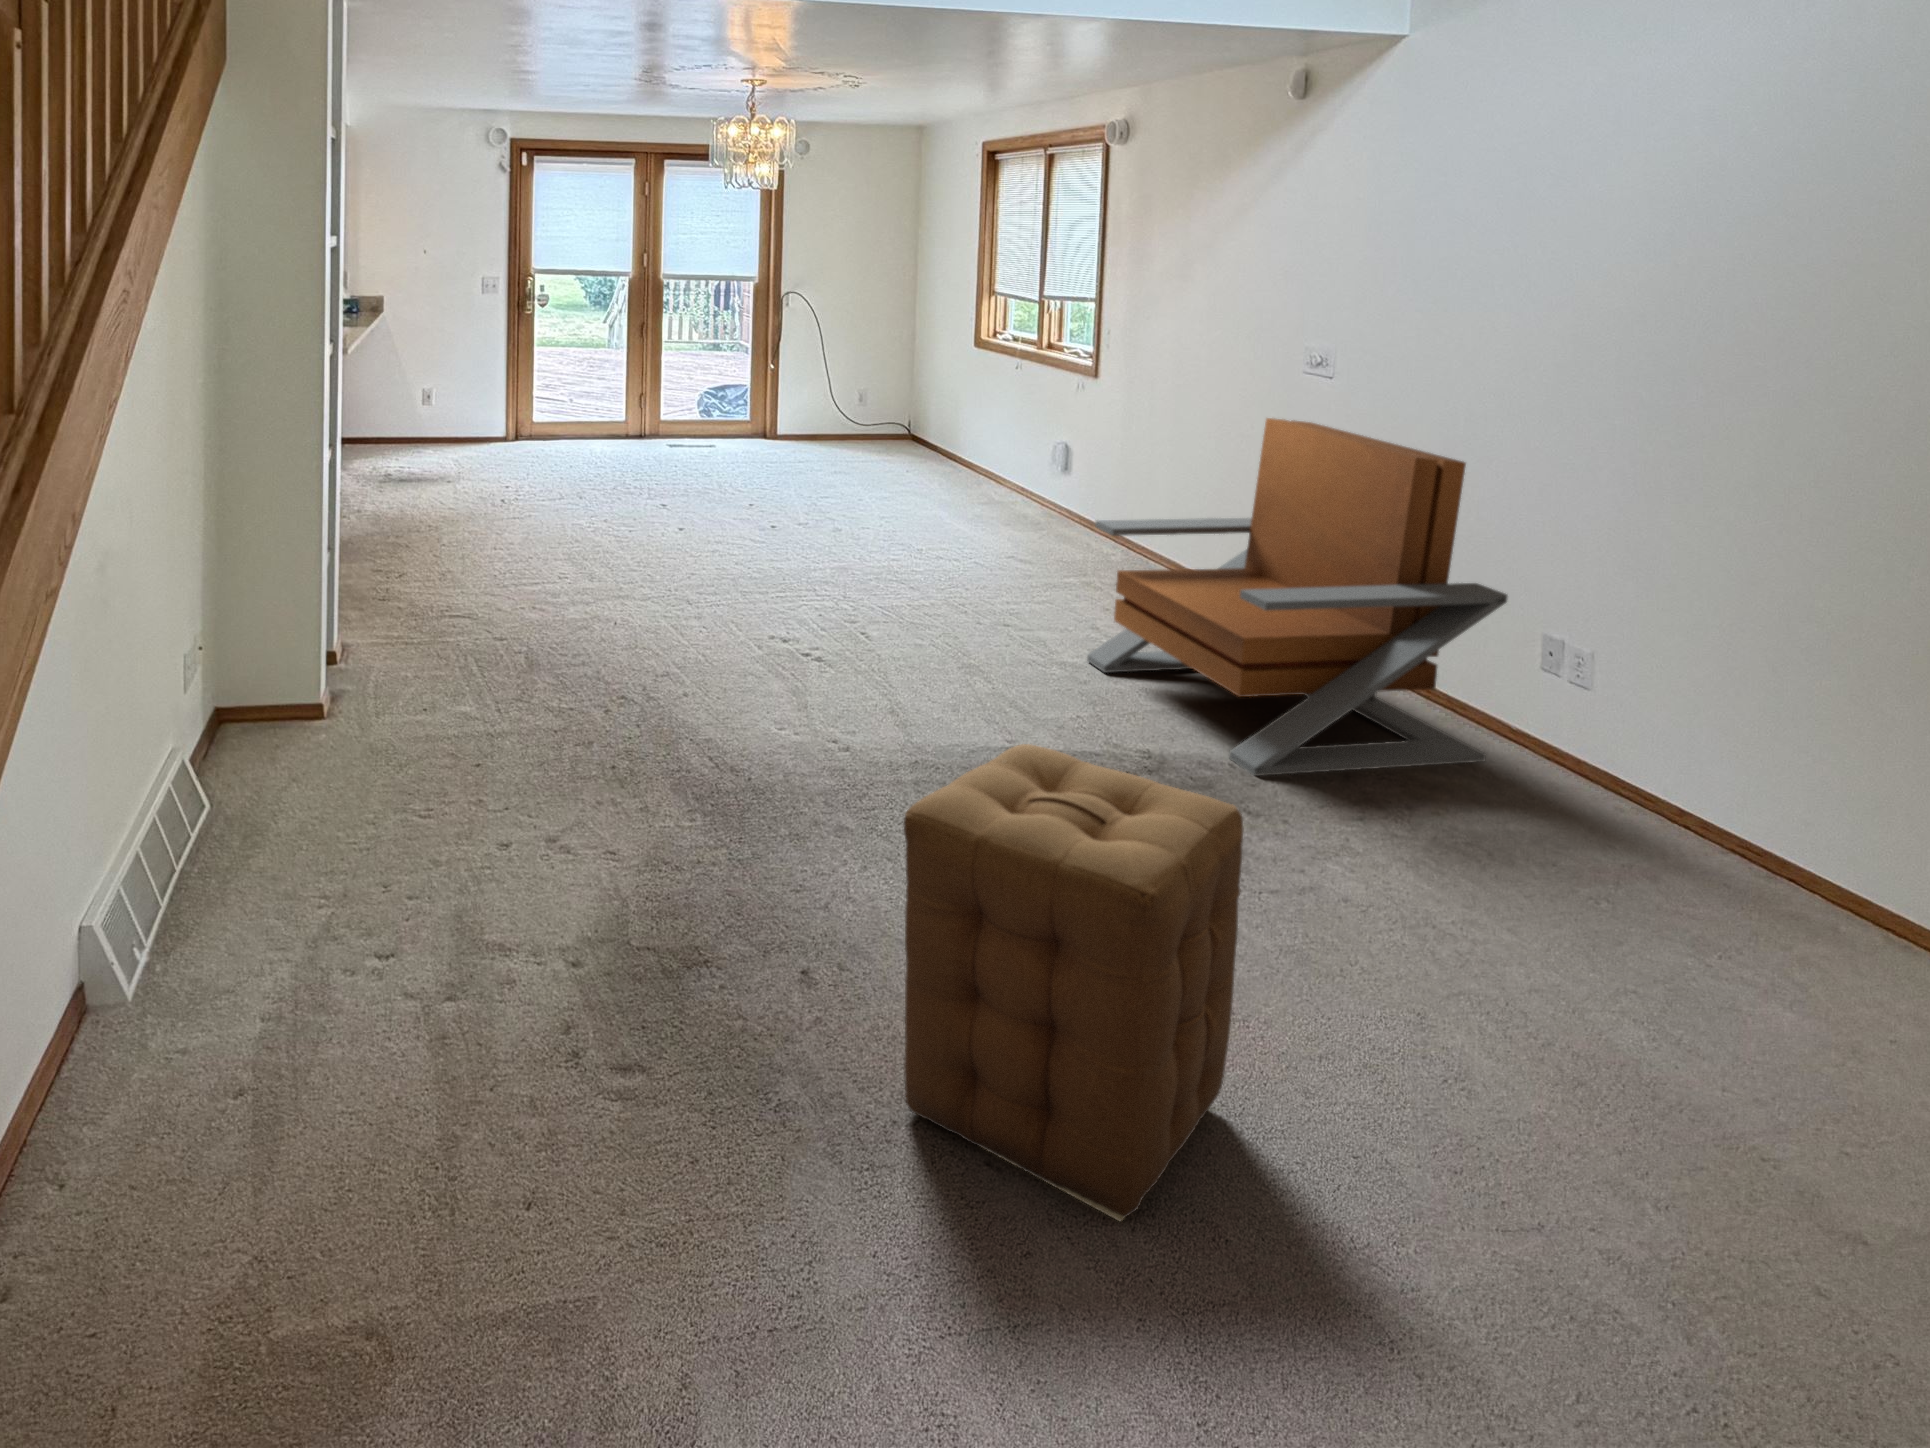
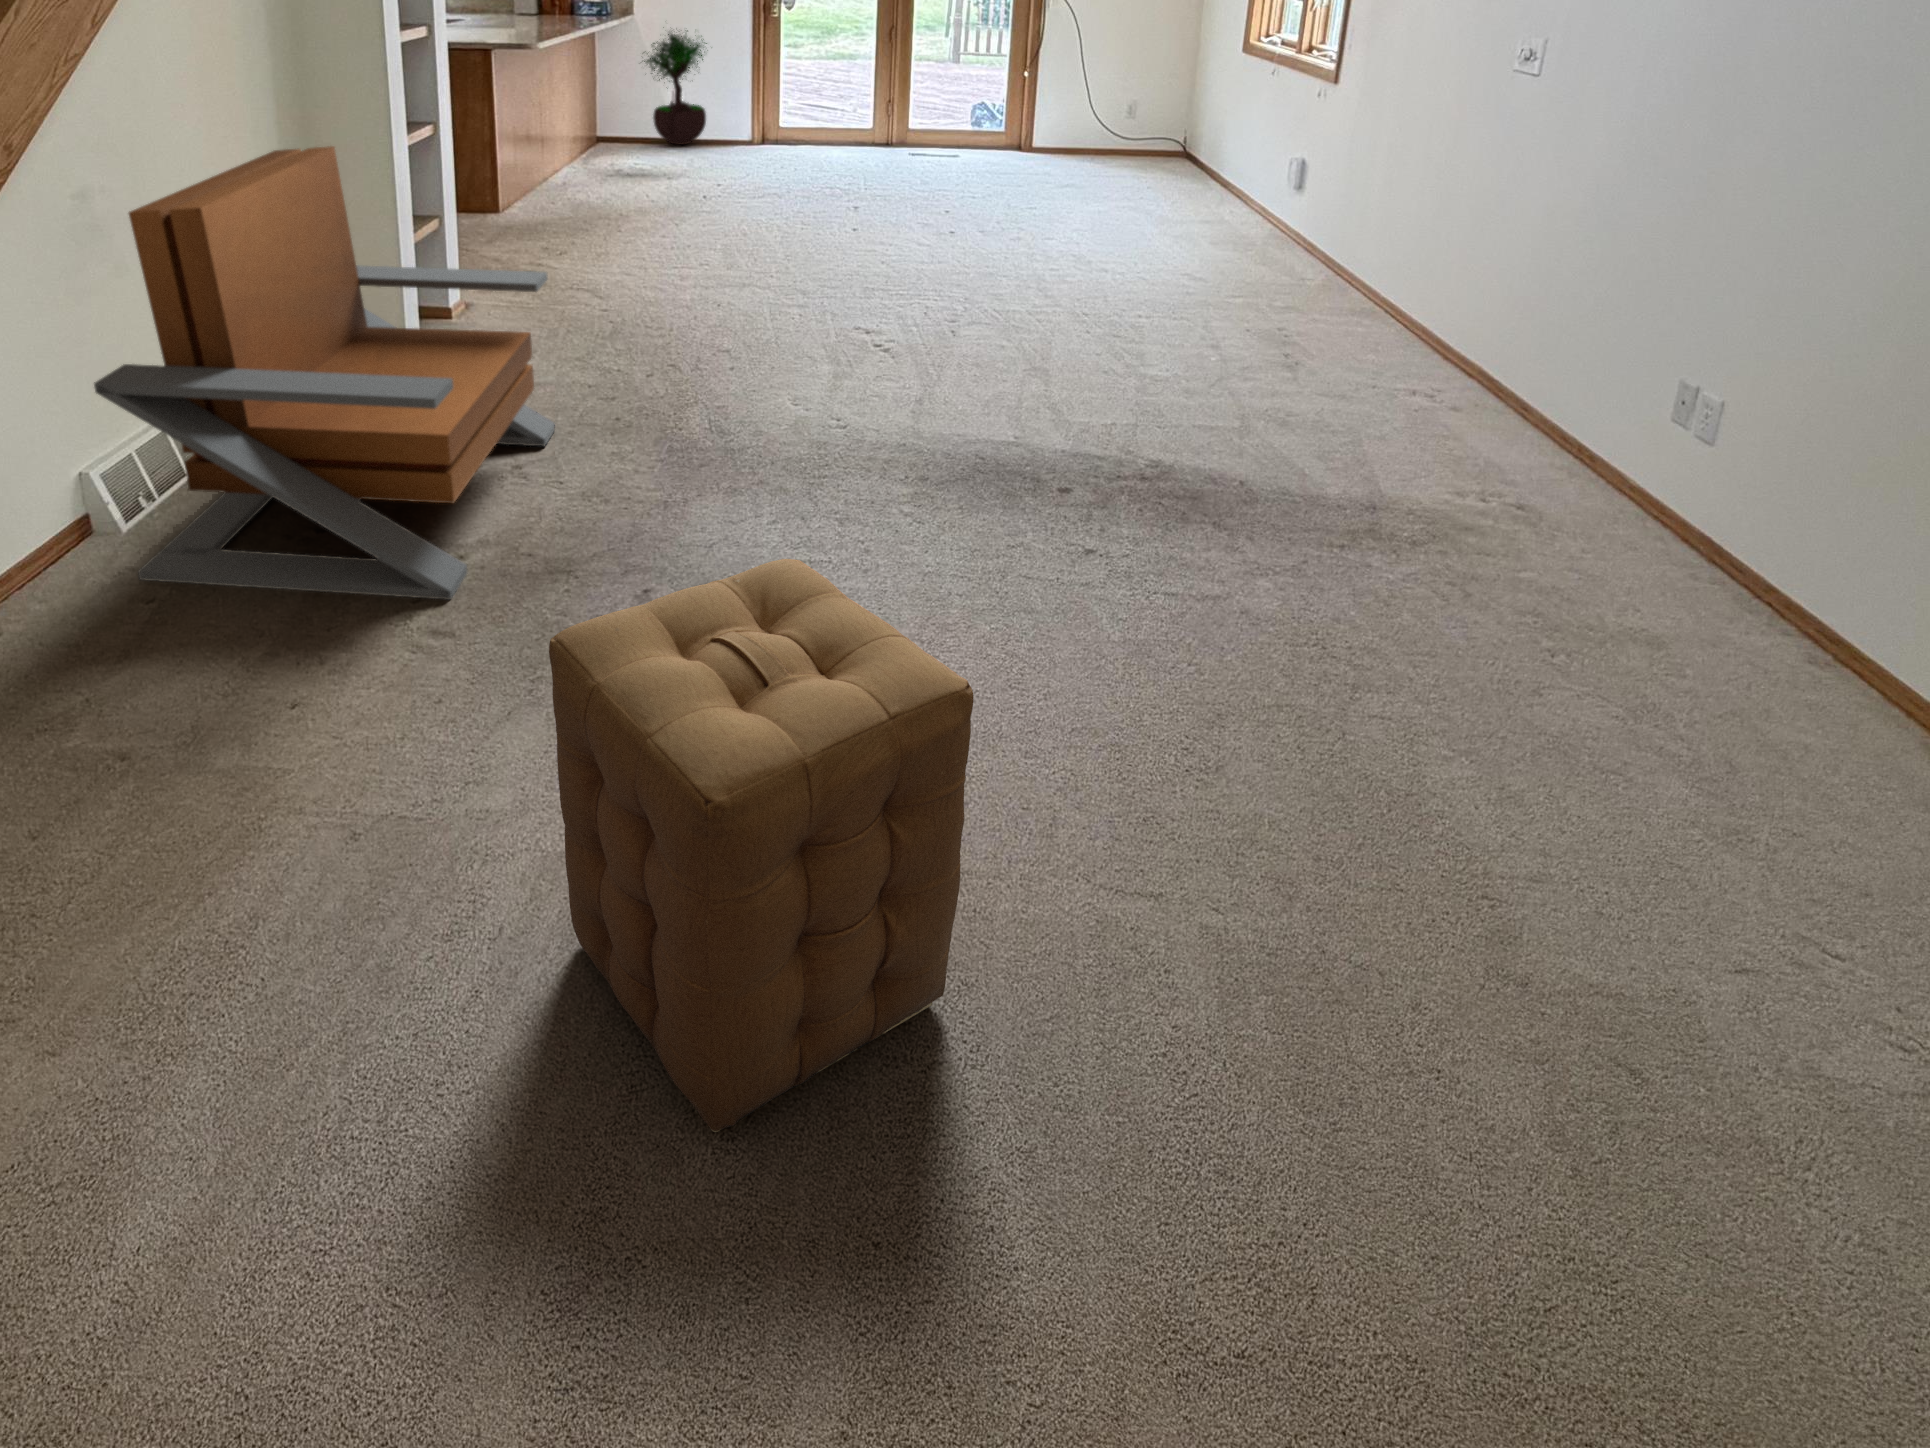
potted tree: none [394,316,472,443] -> present [644,27,707,145]
lounge chair: present [1087,418,1507,776] -> present [94,146,555,600]

